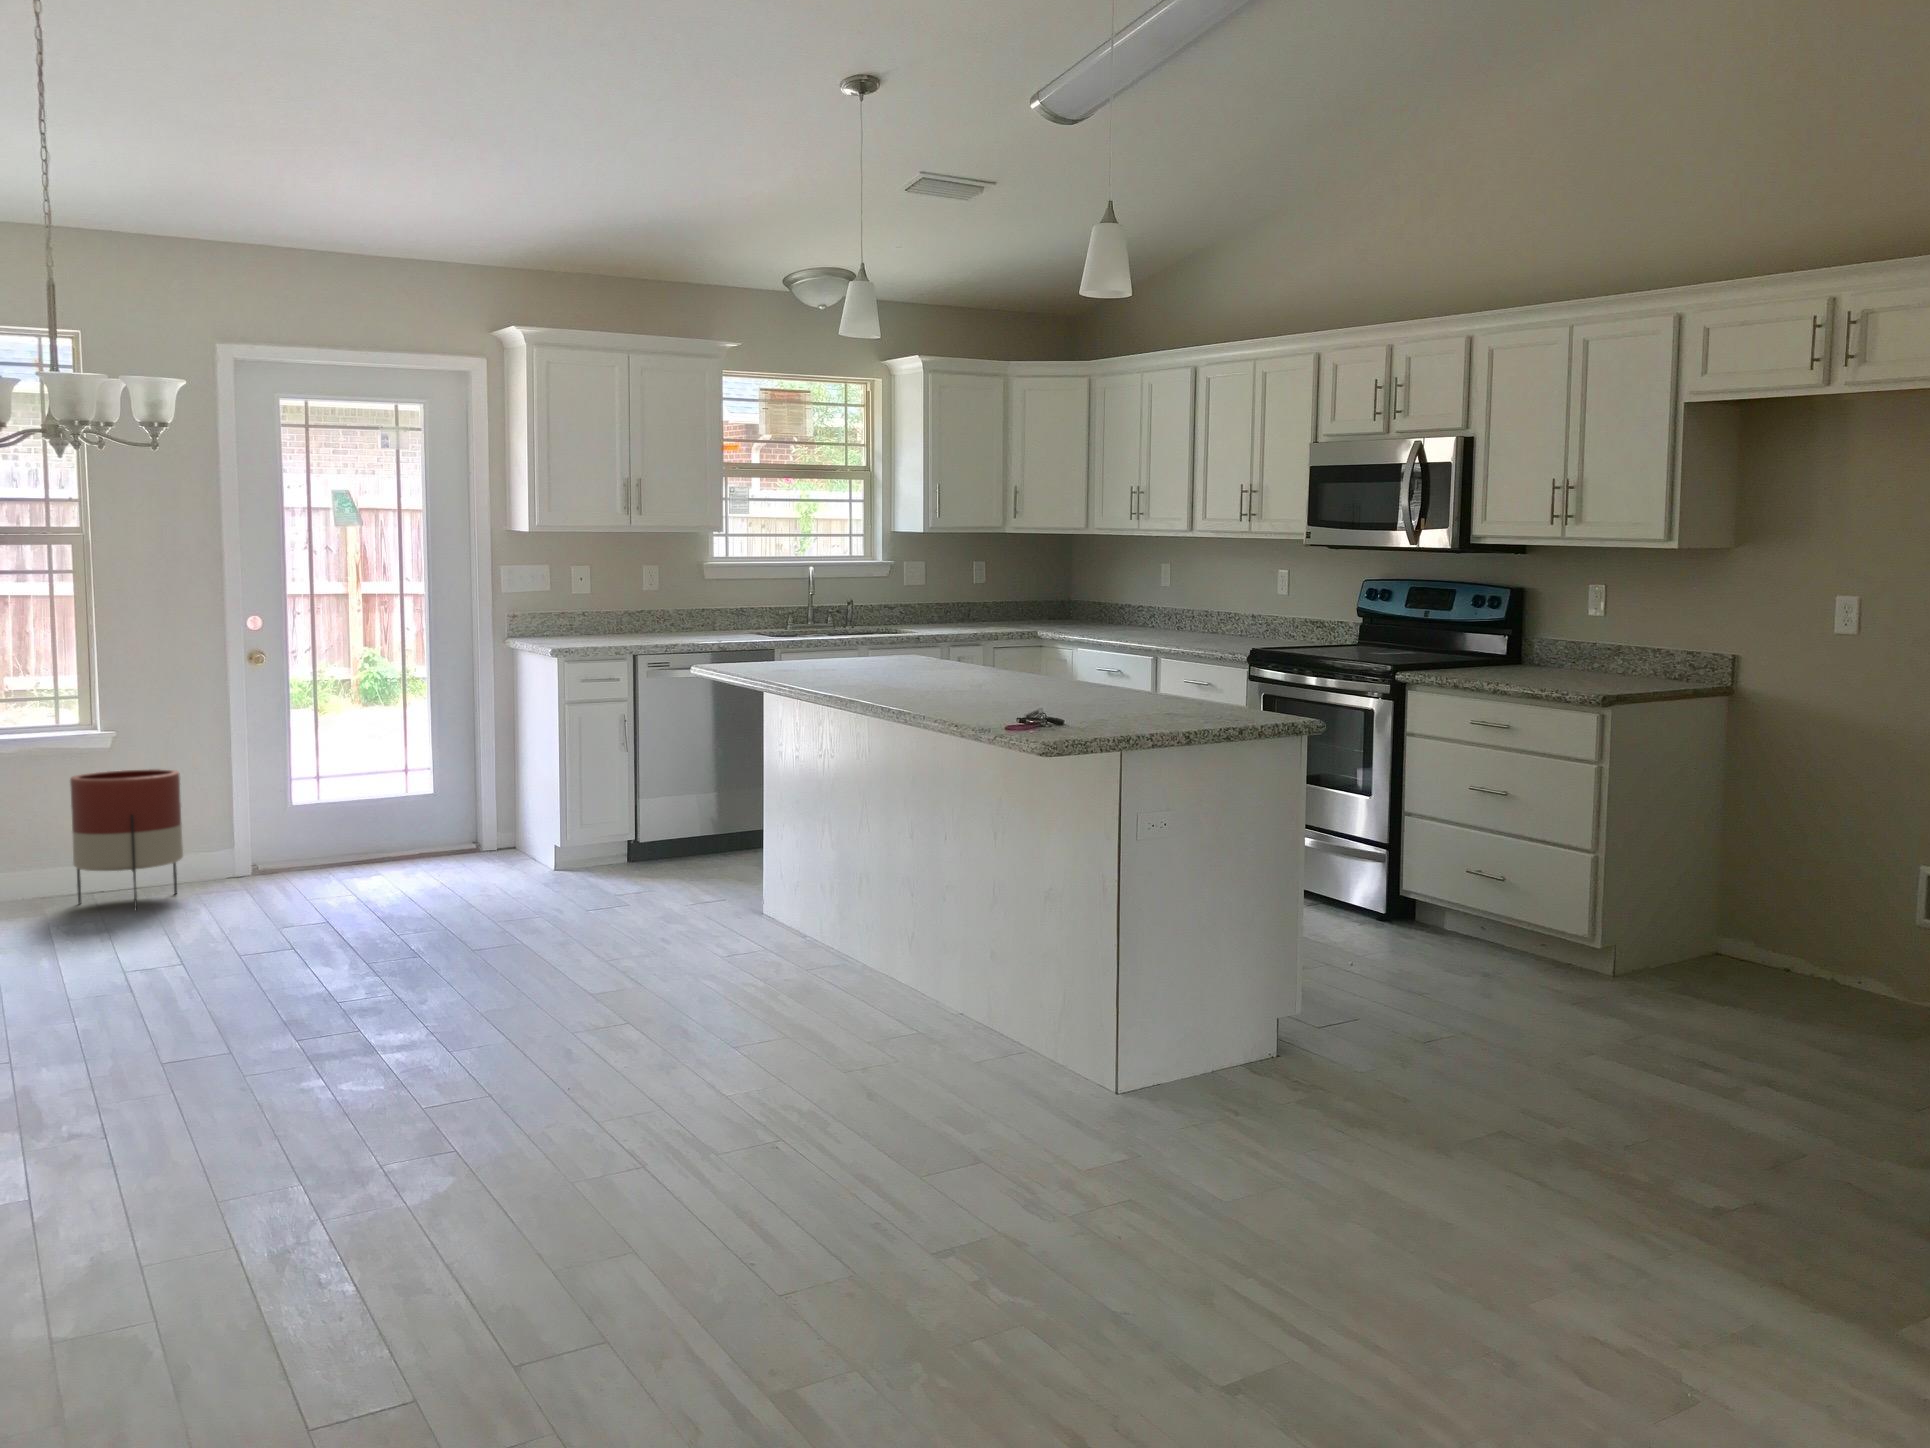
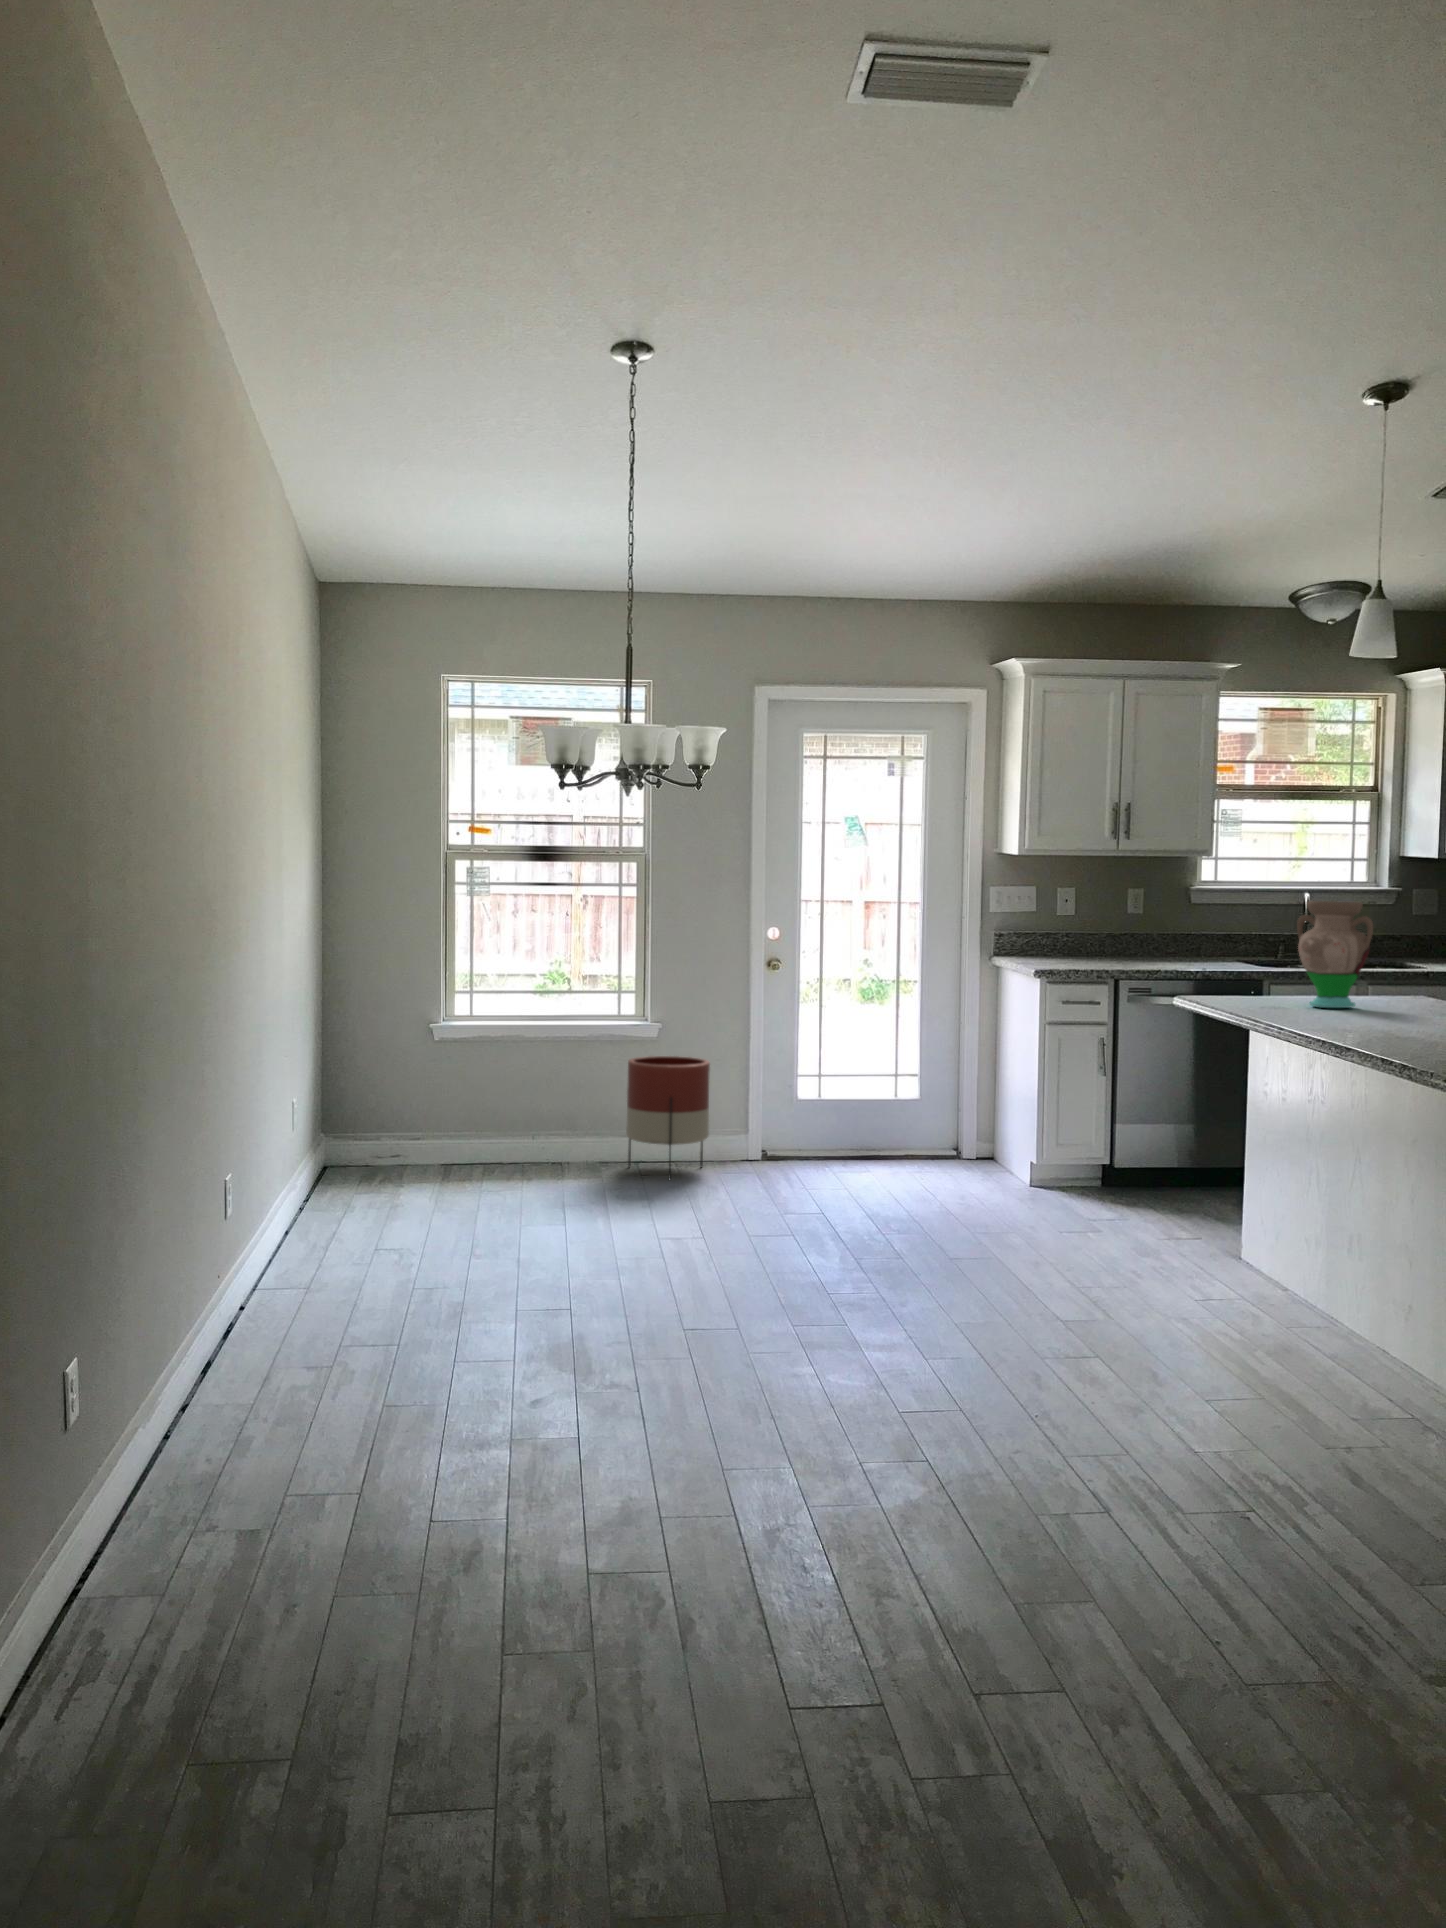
vase: none [794,567,858,666] -> present [1297,901,1373,1008]

